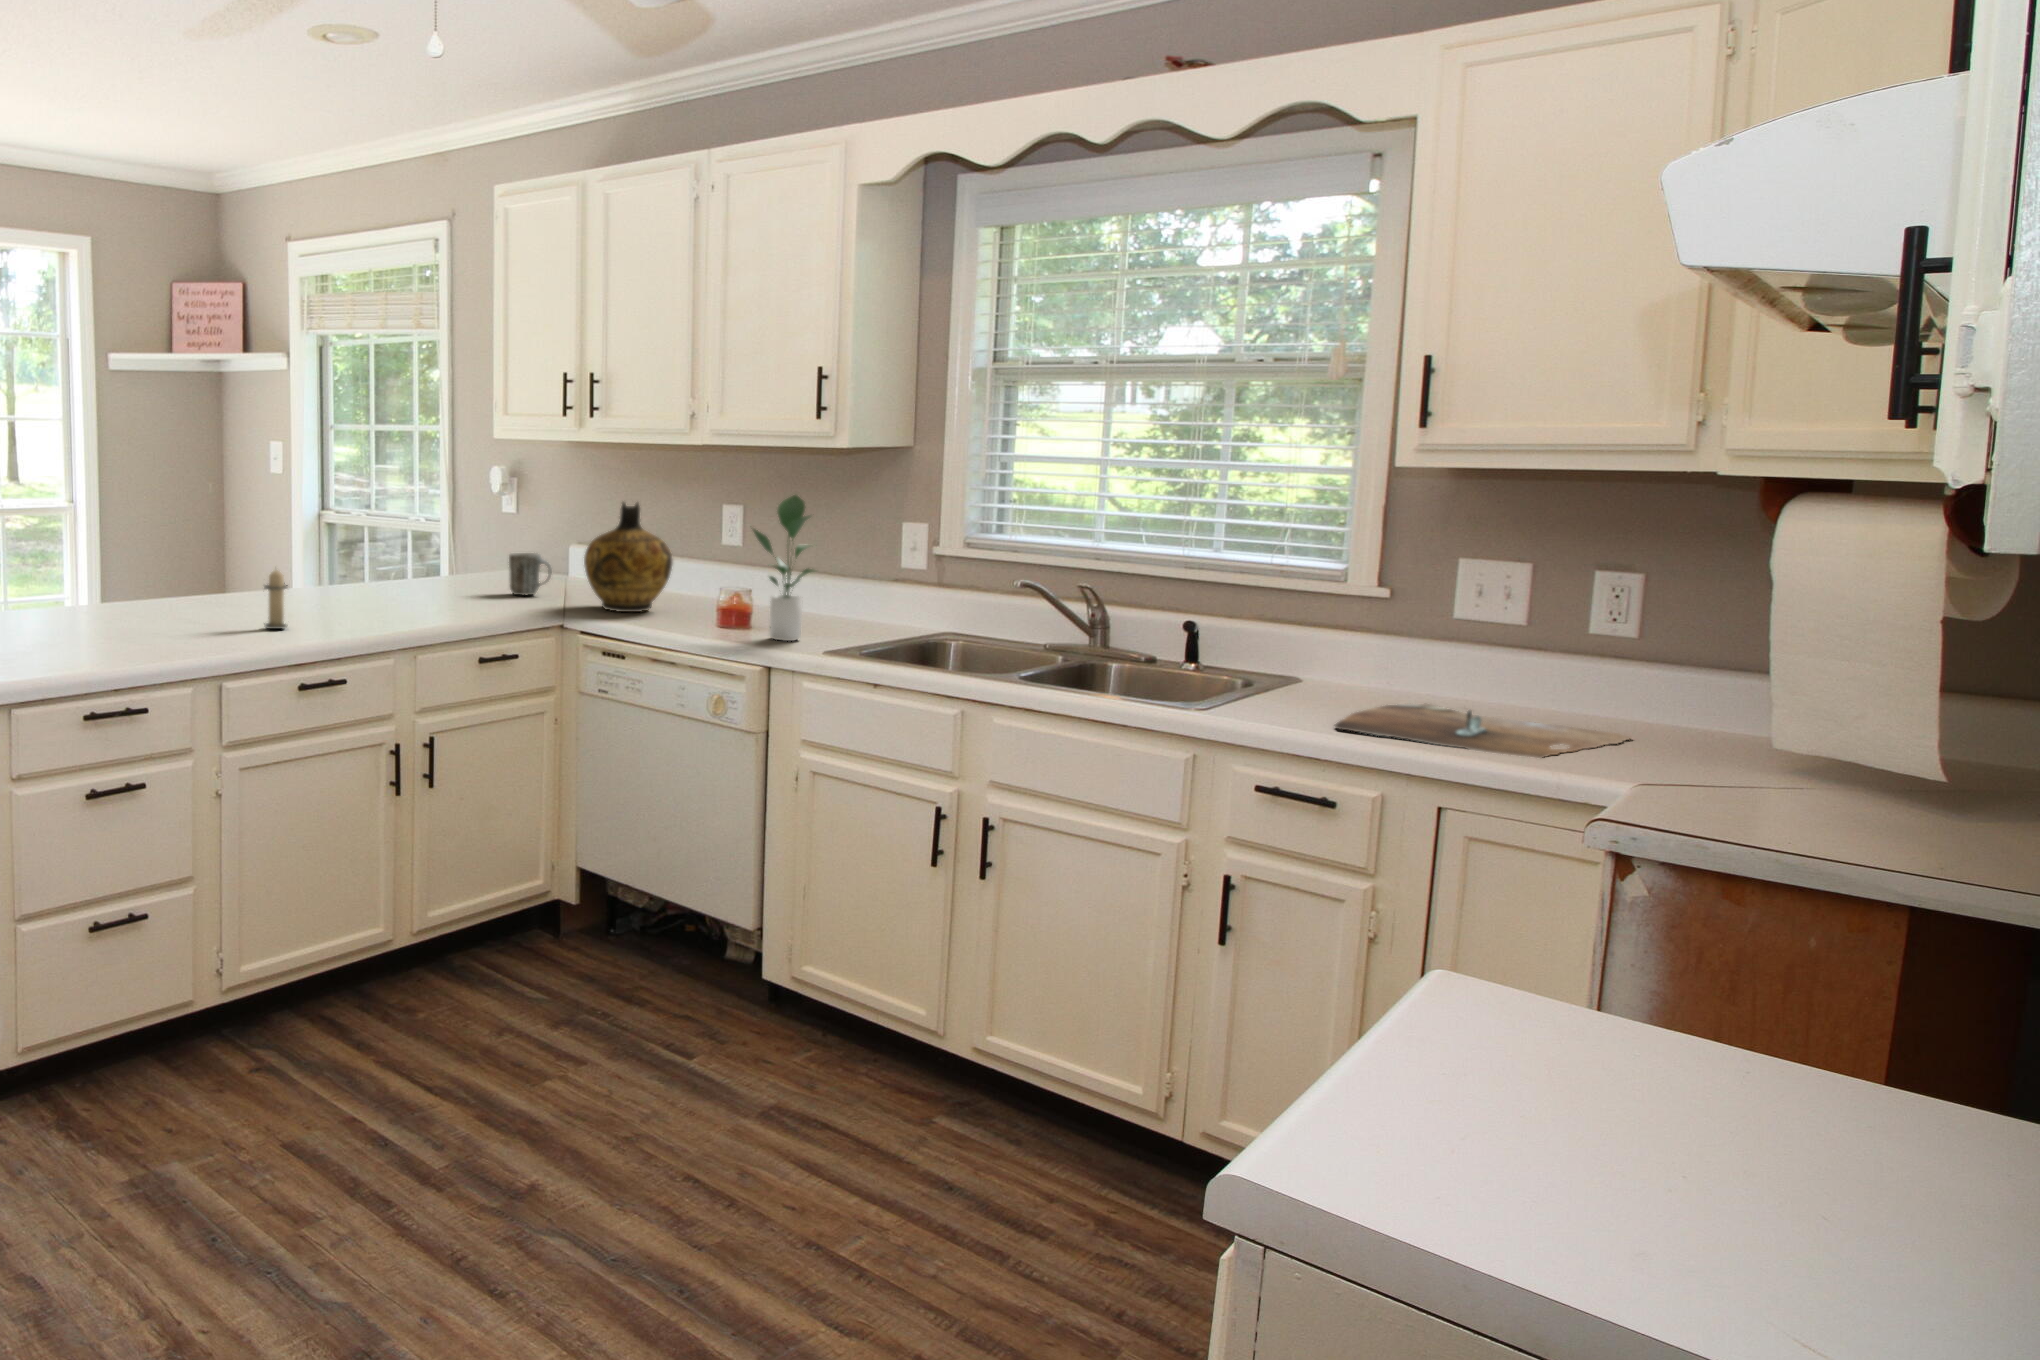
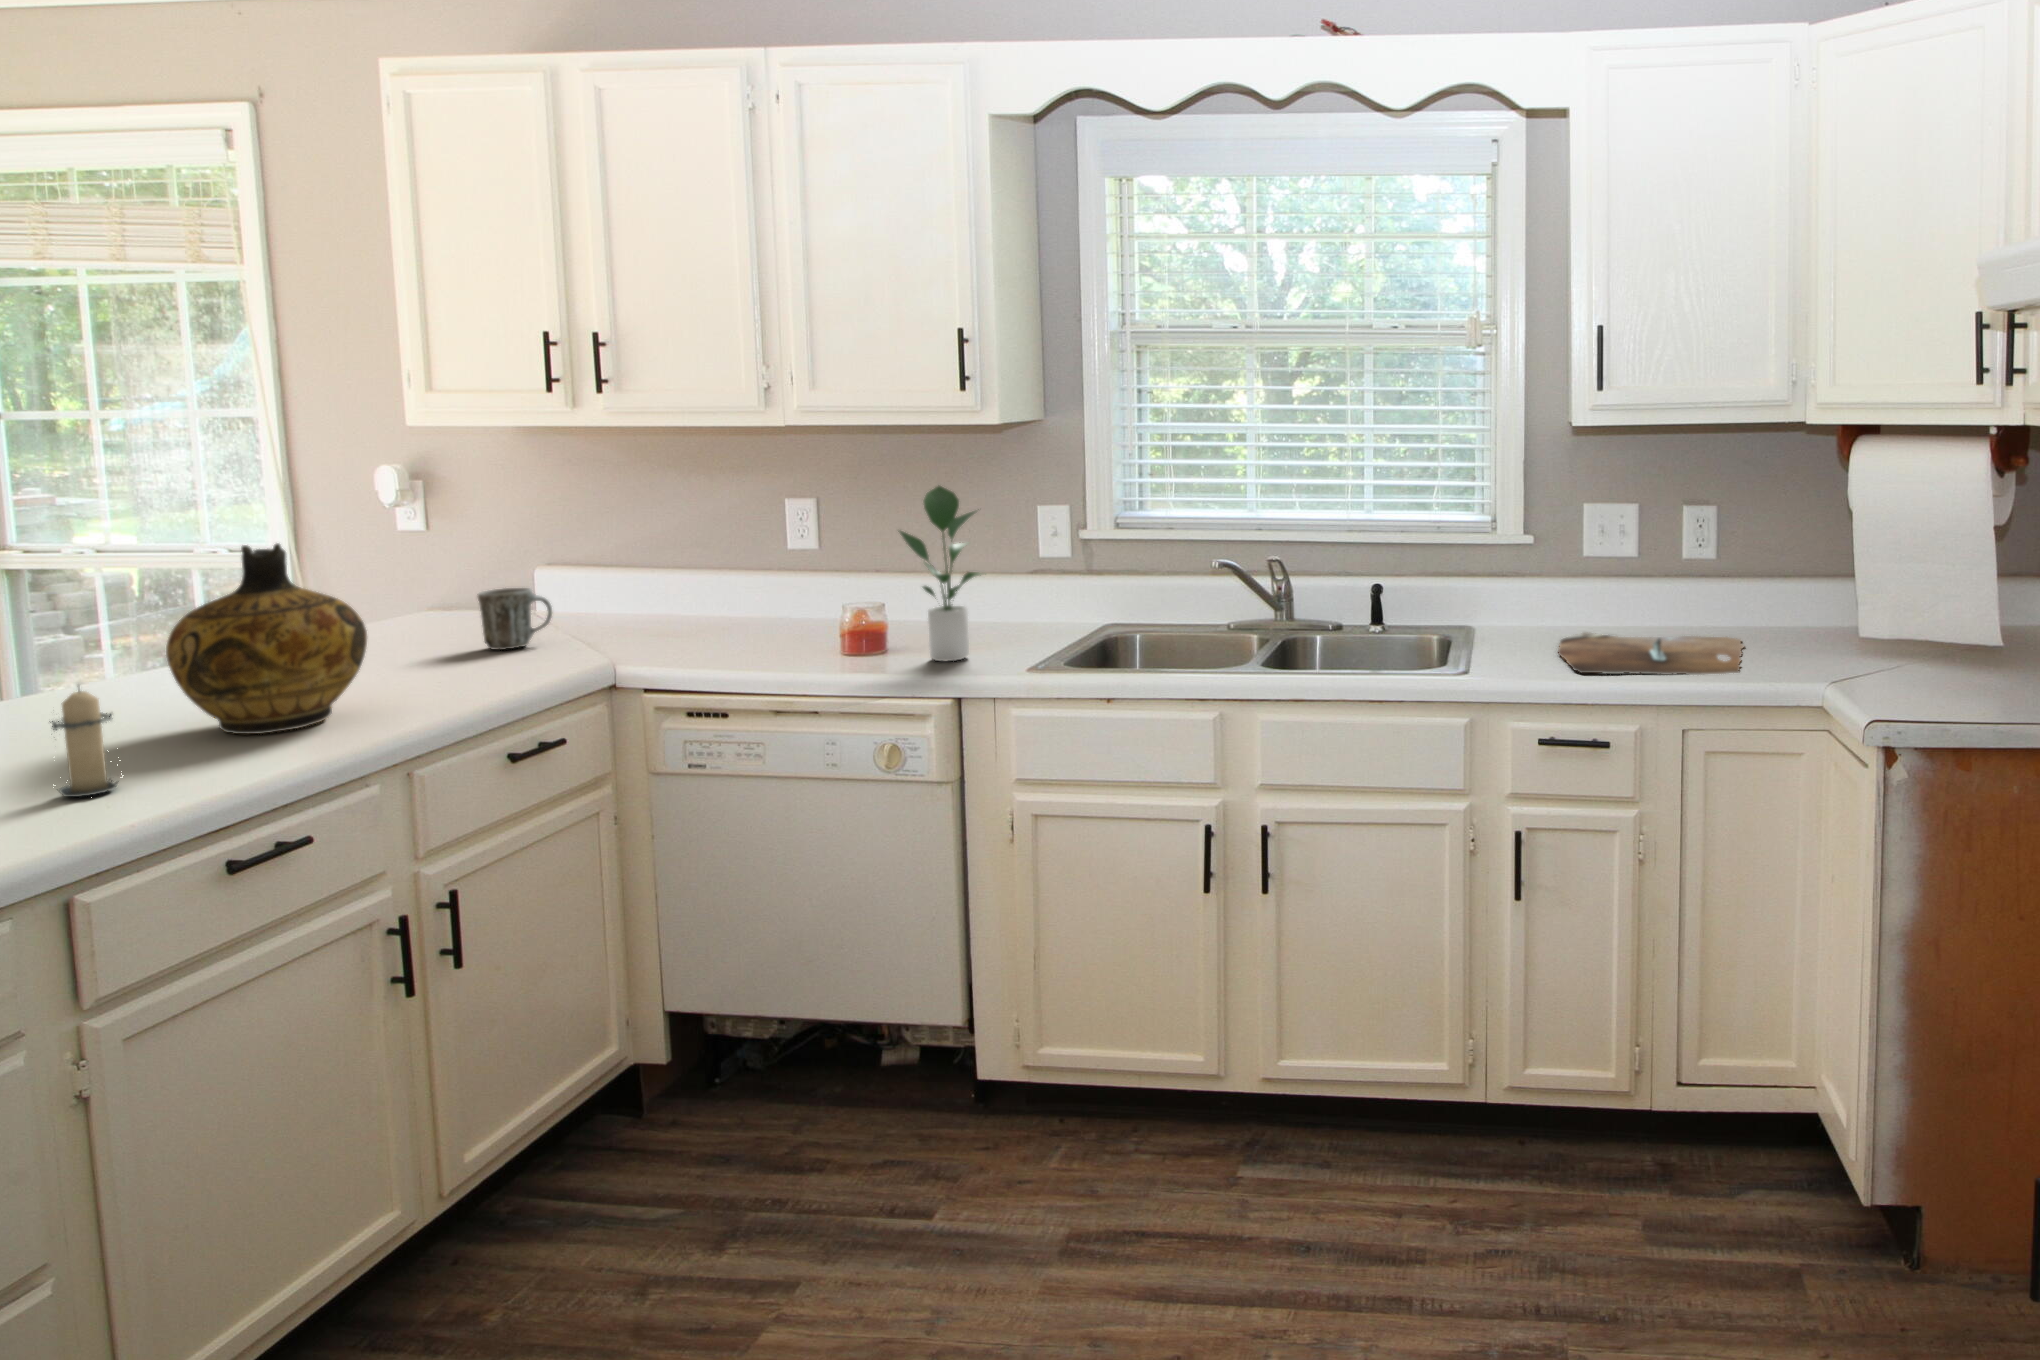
ceramic jug: present [584,502,673,612] -> present [166,543,367,734]

